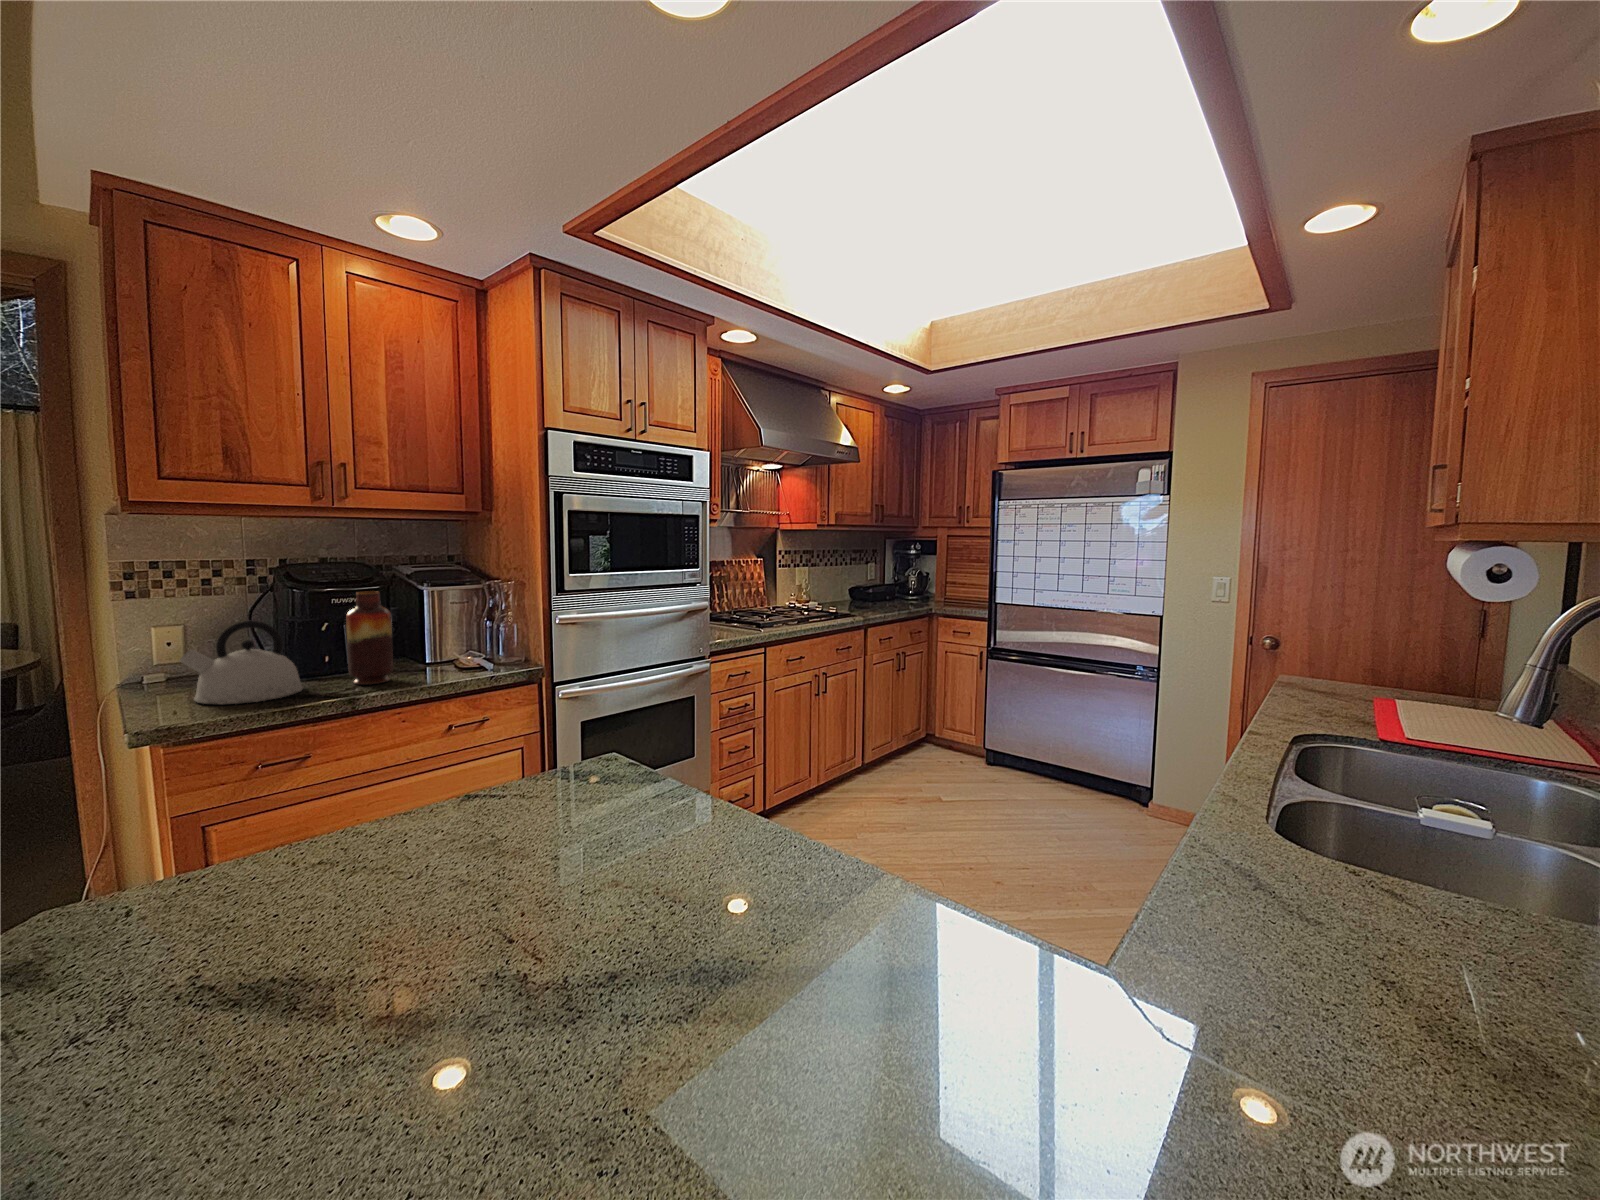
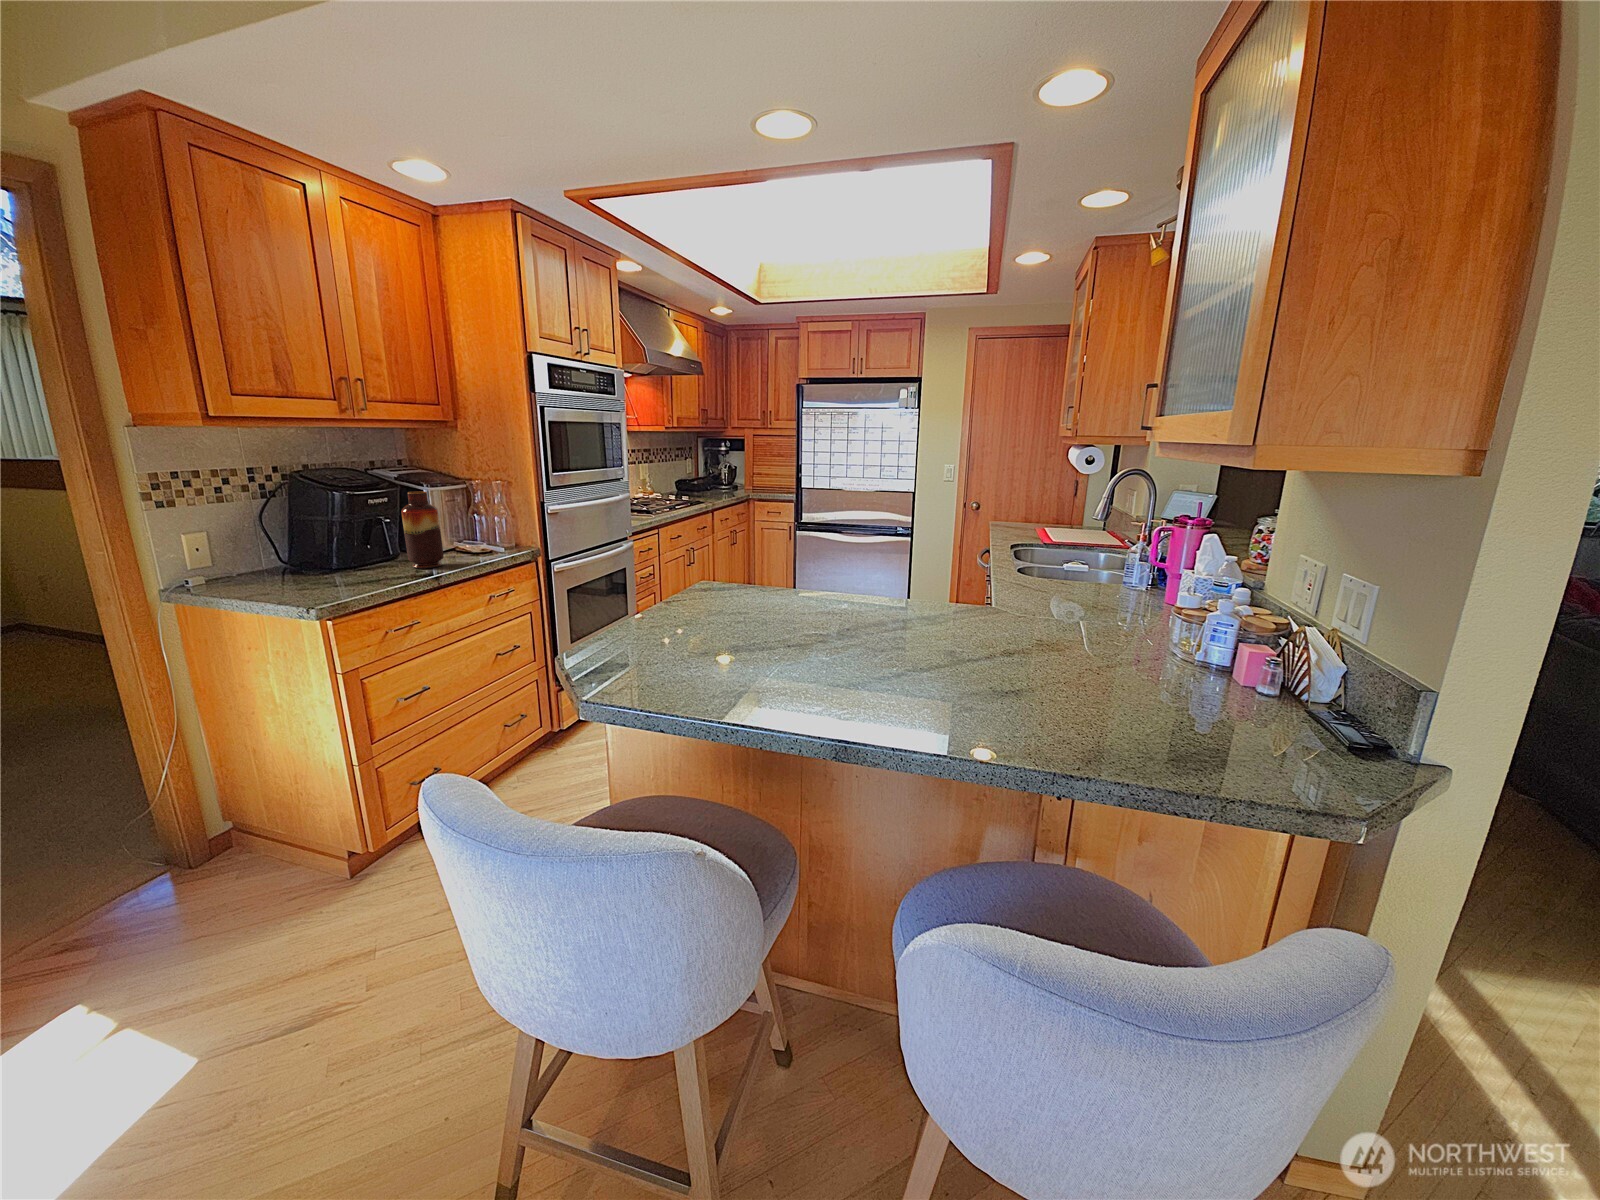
kettle: present [180,621,303,704] -> none [288,519,385,590]

